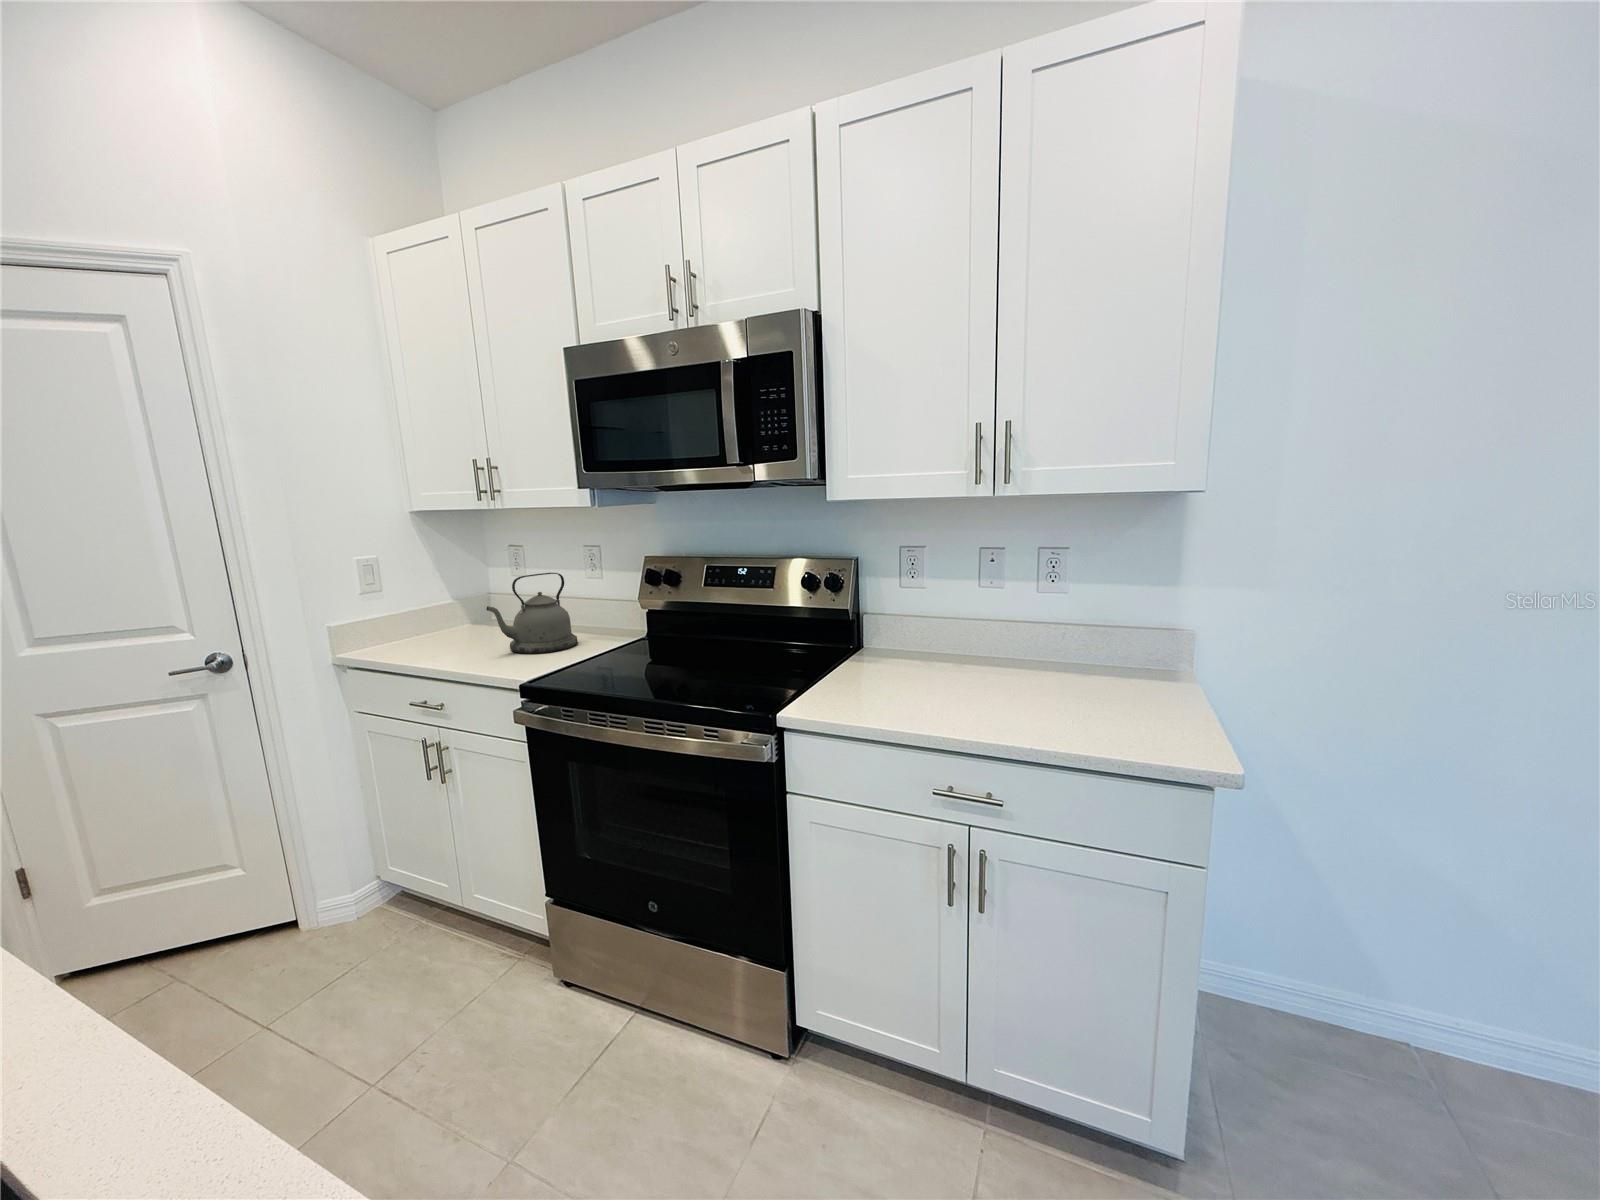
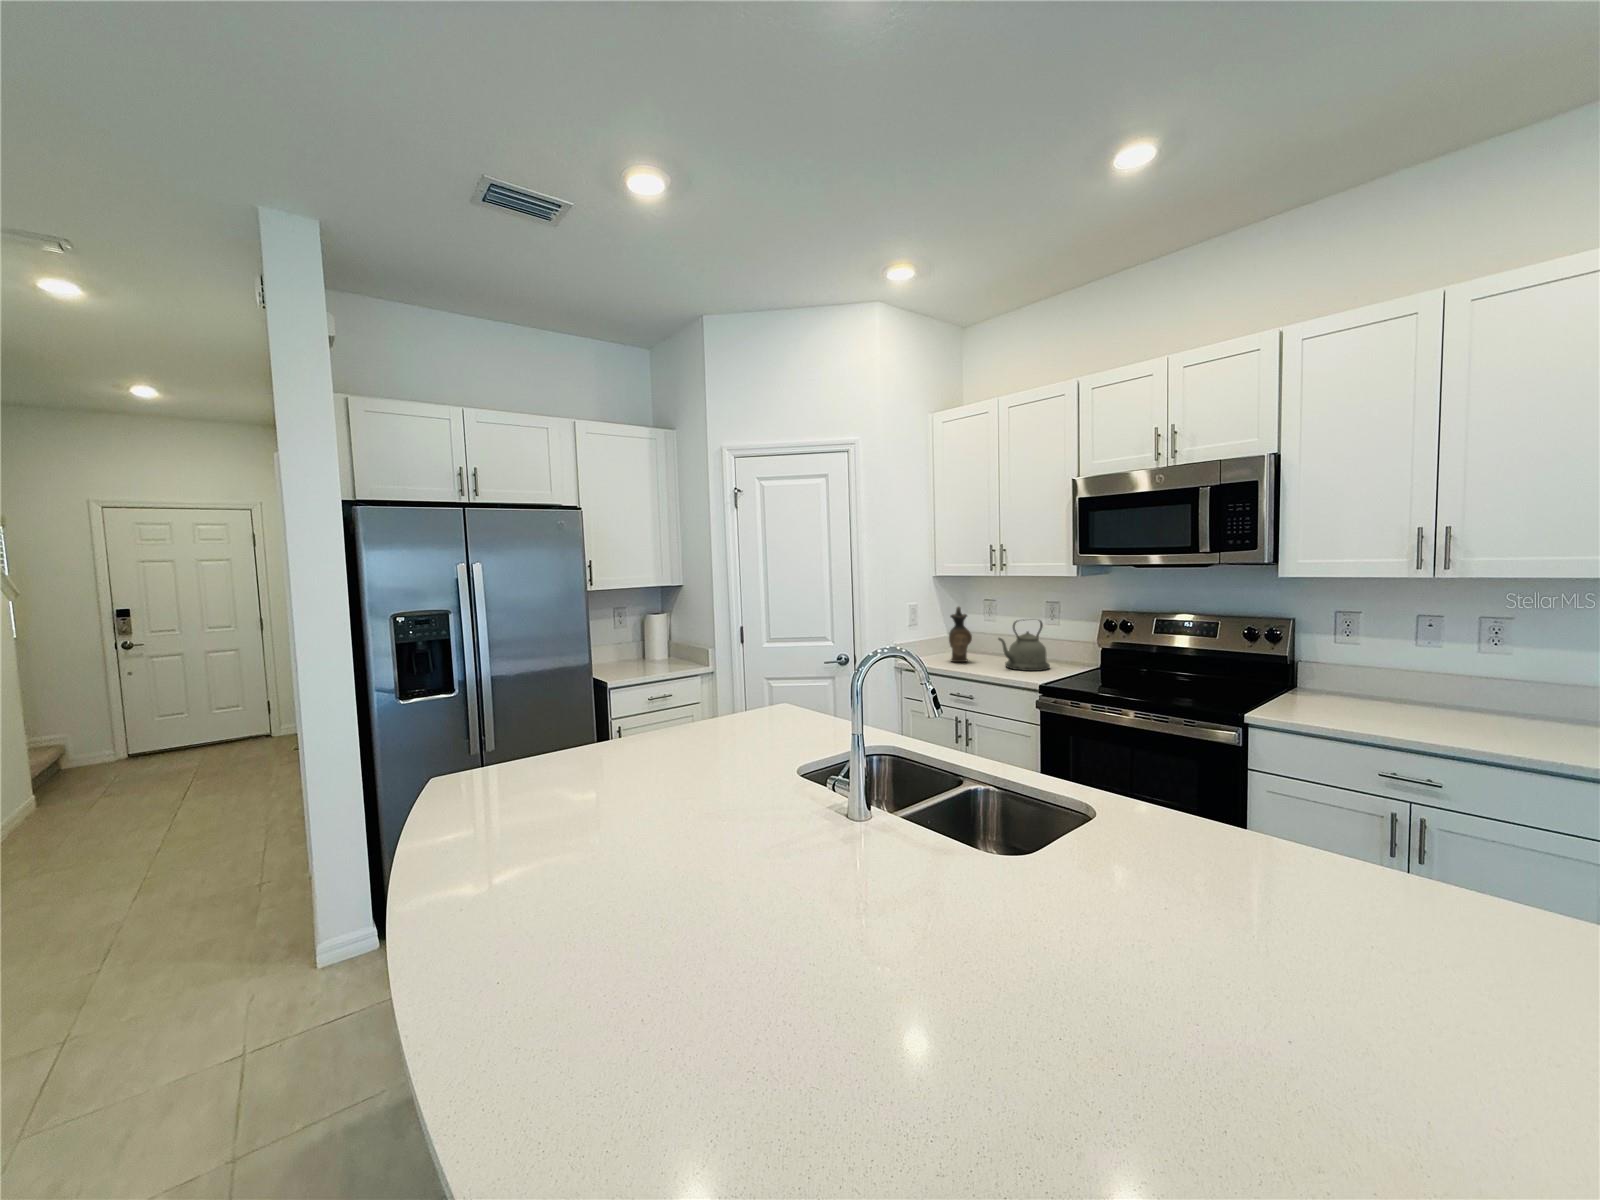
ceramic pitcher: none [423,558,464,646] -> present [949,607,972,662]

